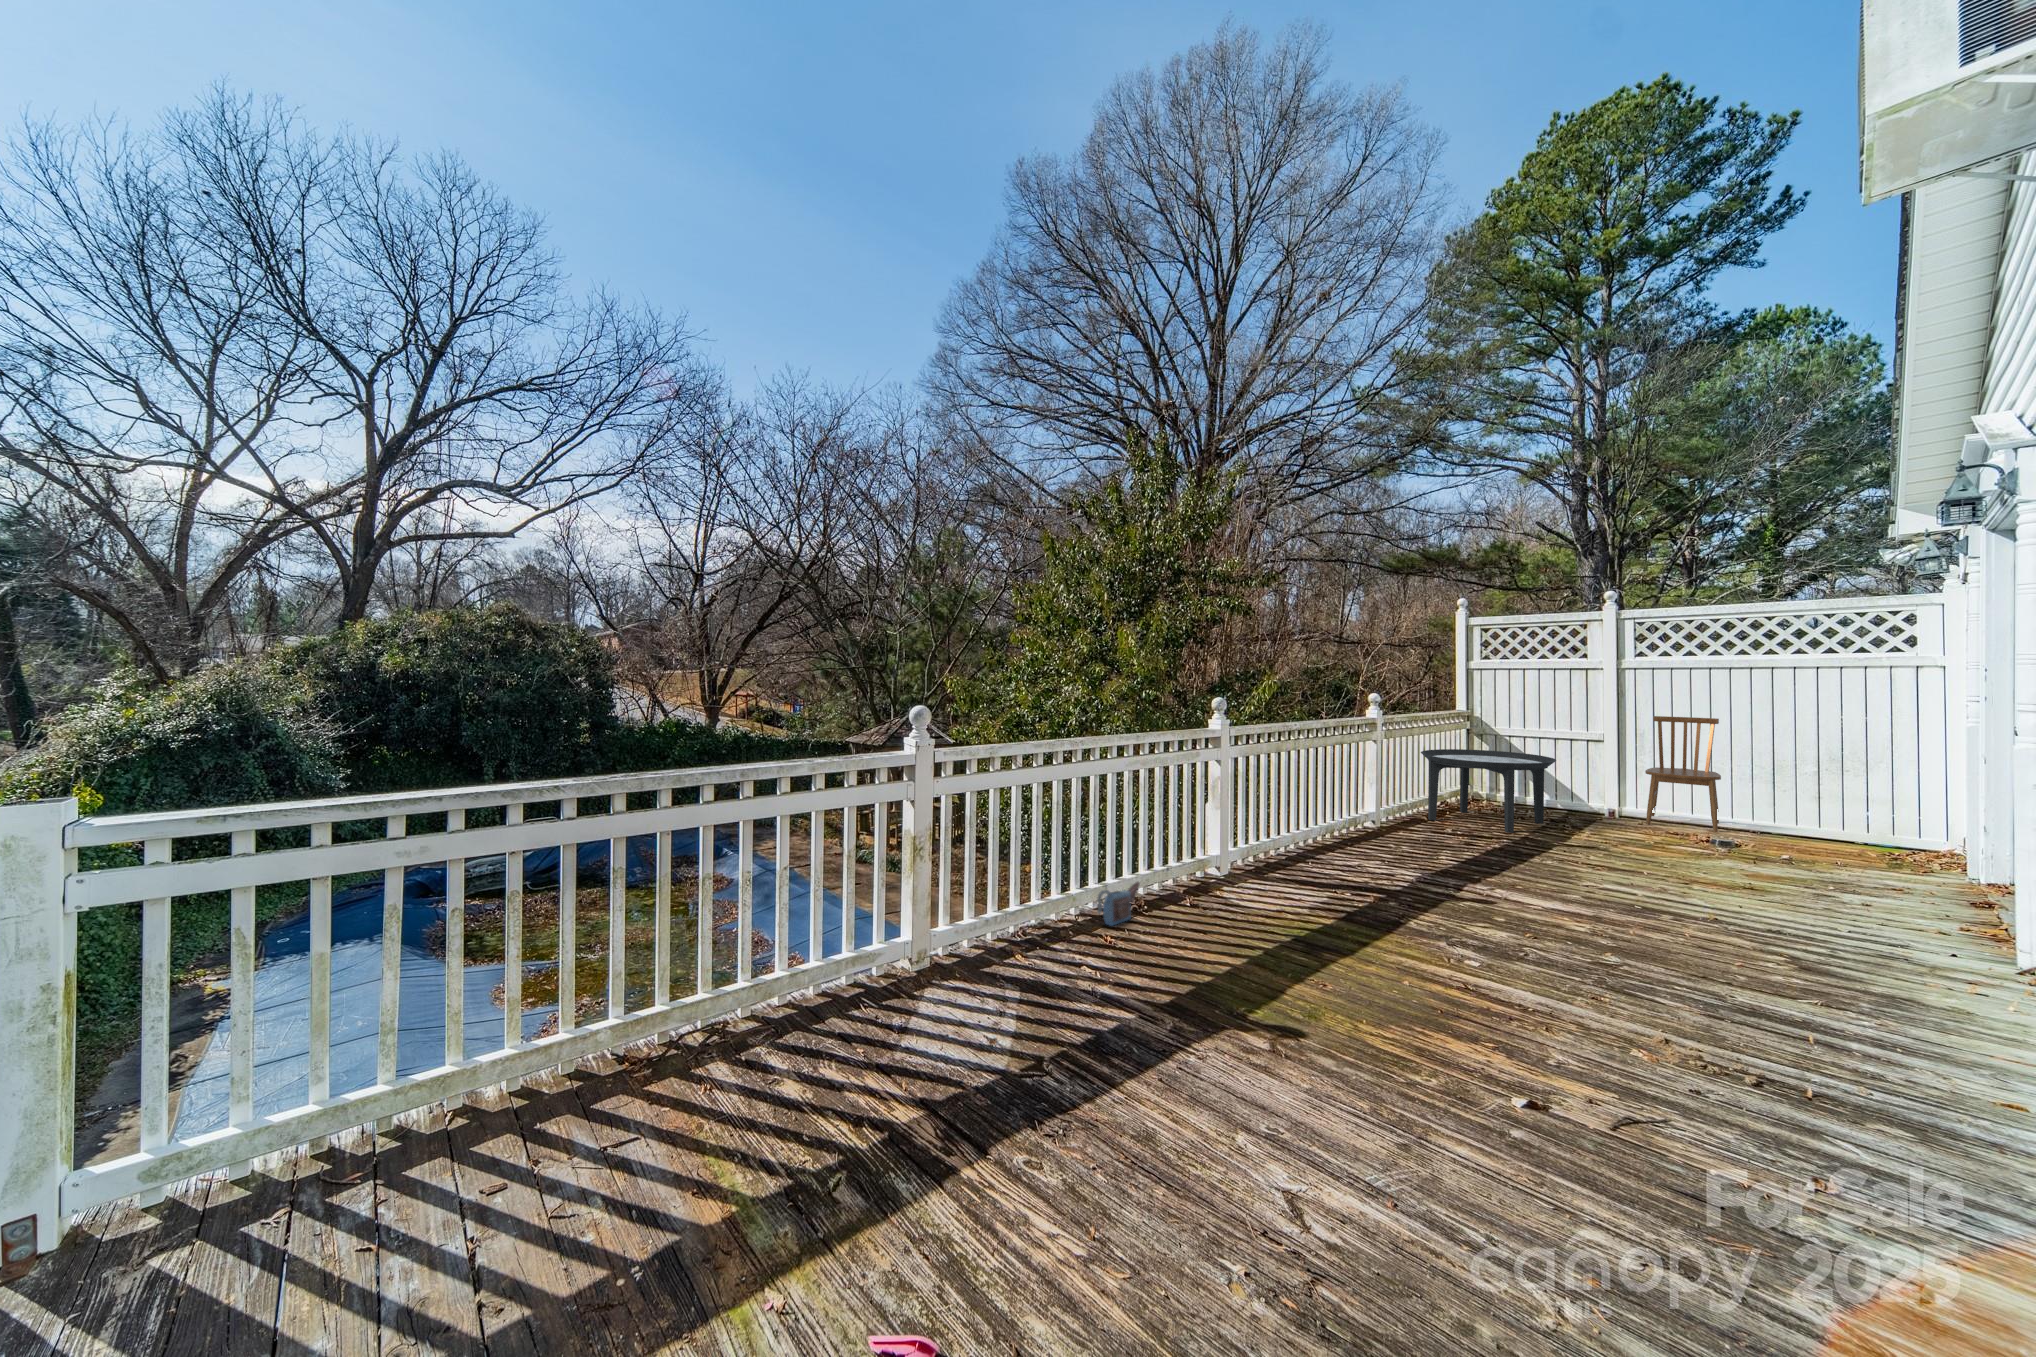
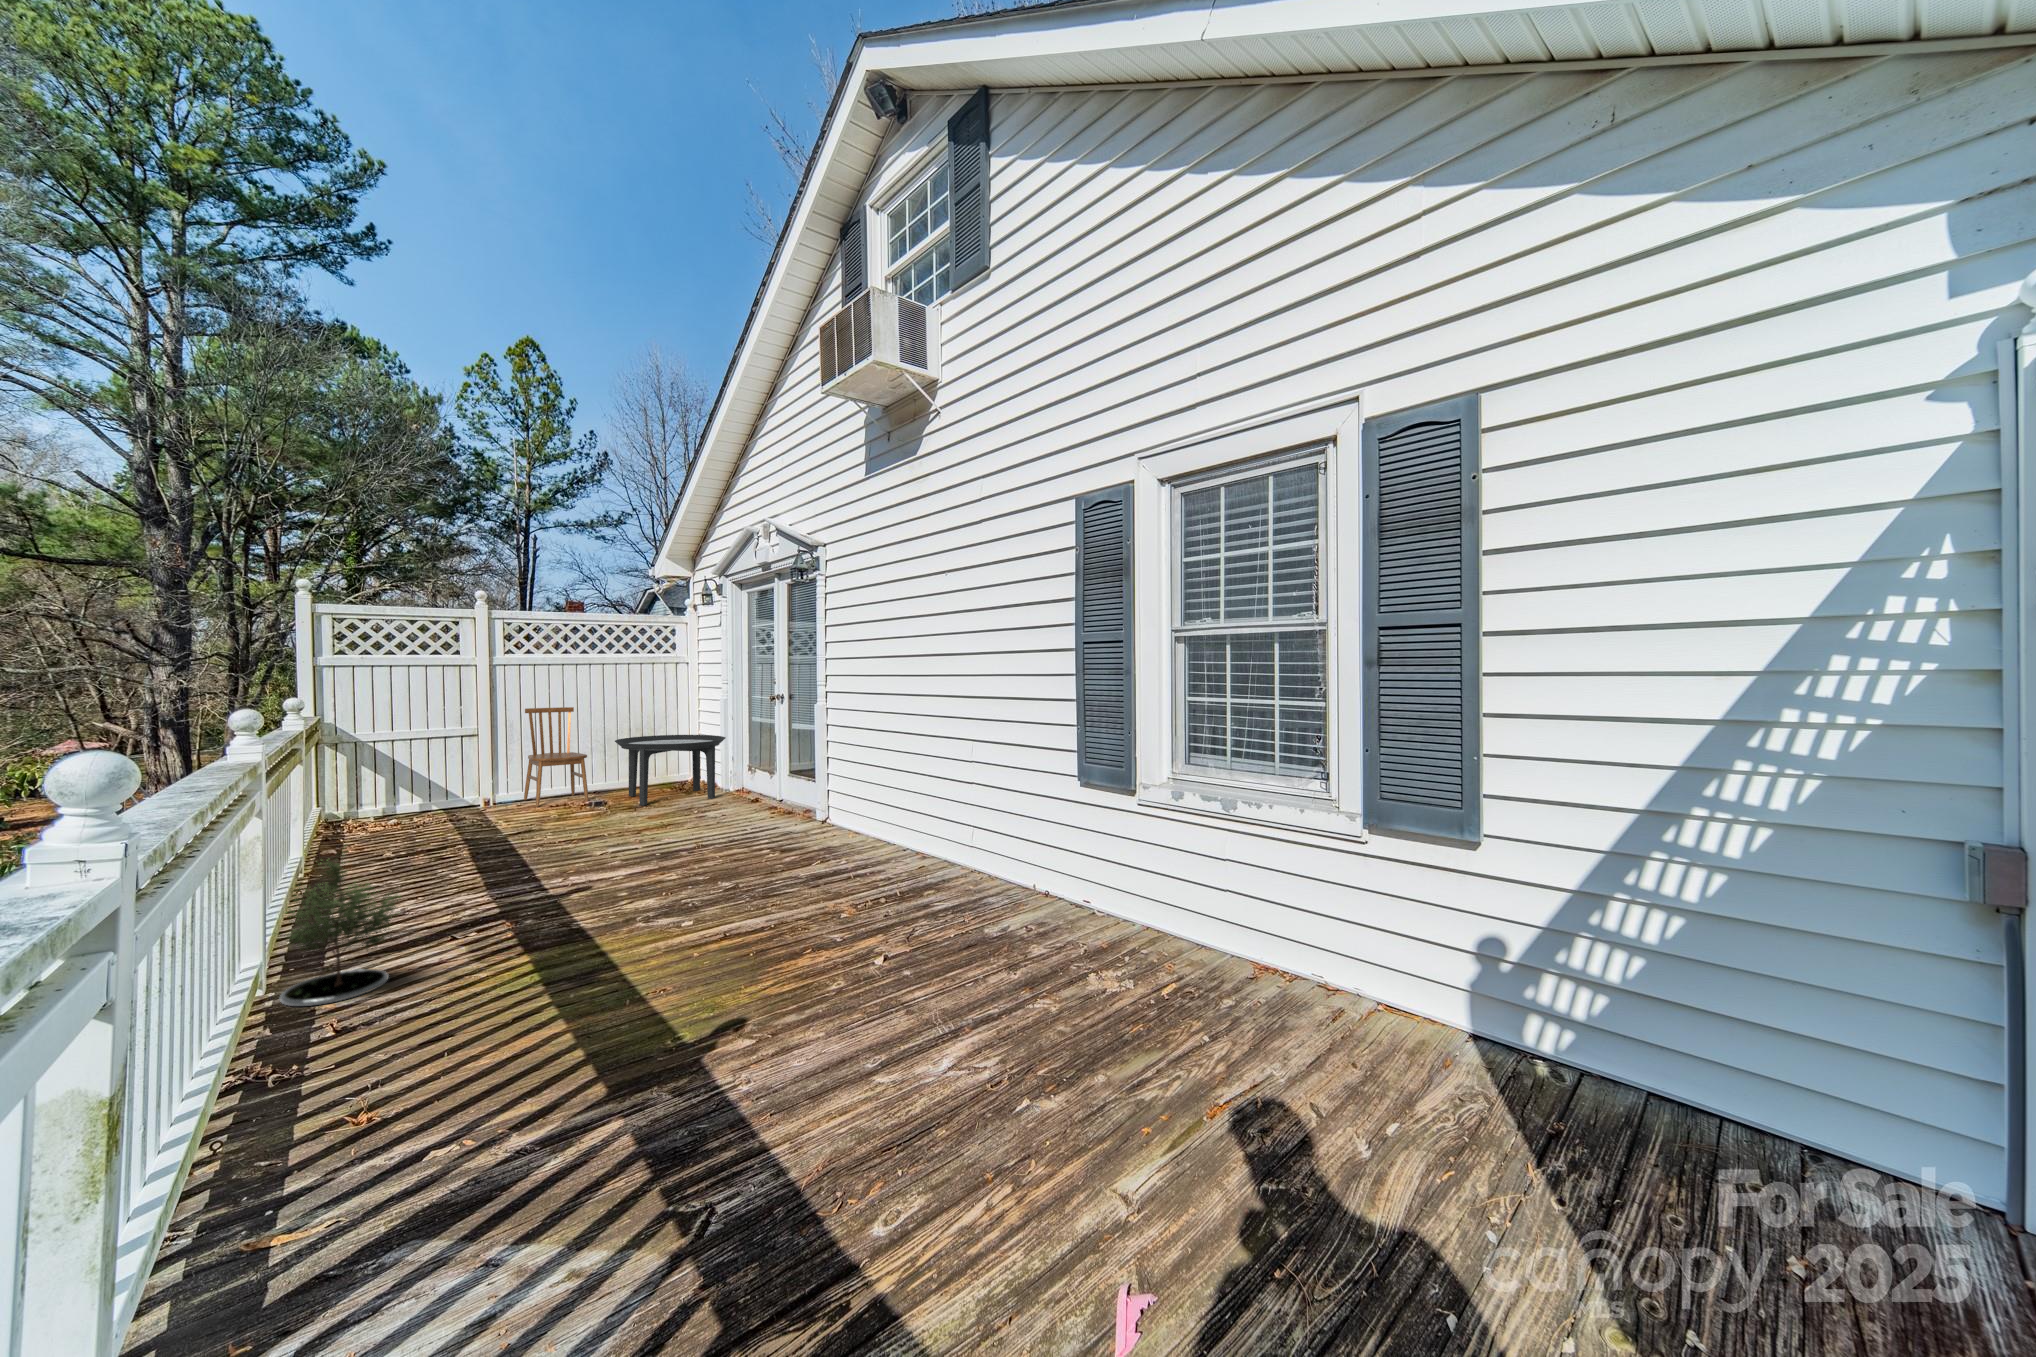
round table: present [1421,749,1556,833] -> present [615,735,725,806]
potted tree: none [1208,795,1276,900] -> present [280,845,399,1006]
watering can: present [1097,882,1140,926] -> none [242,1021,285,1117]

